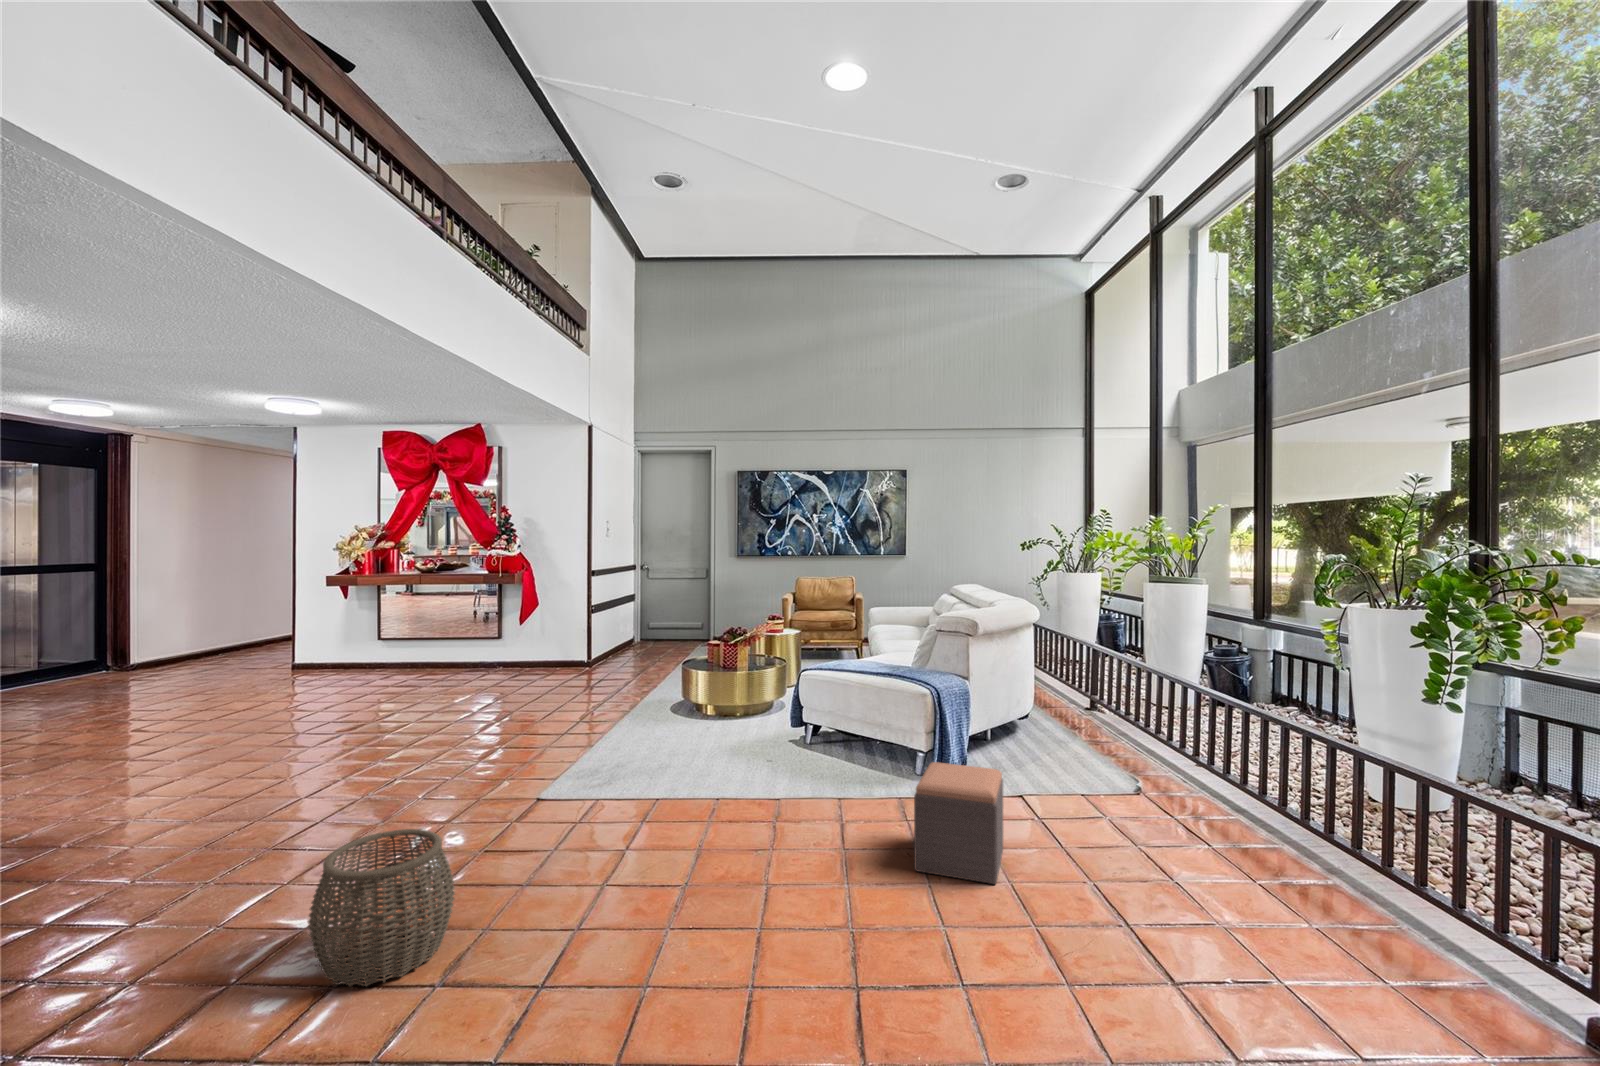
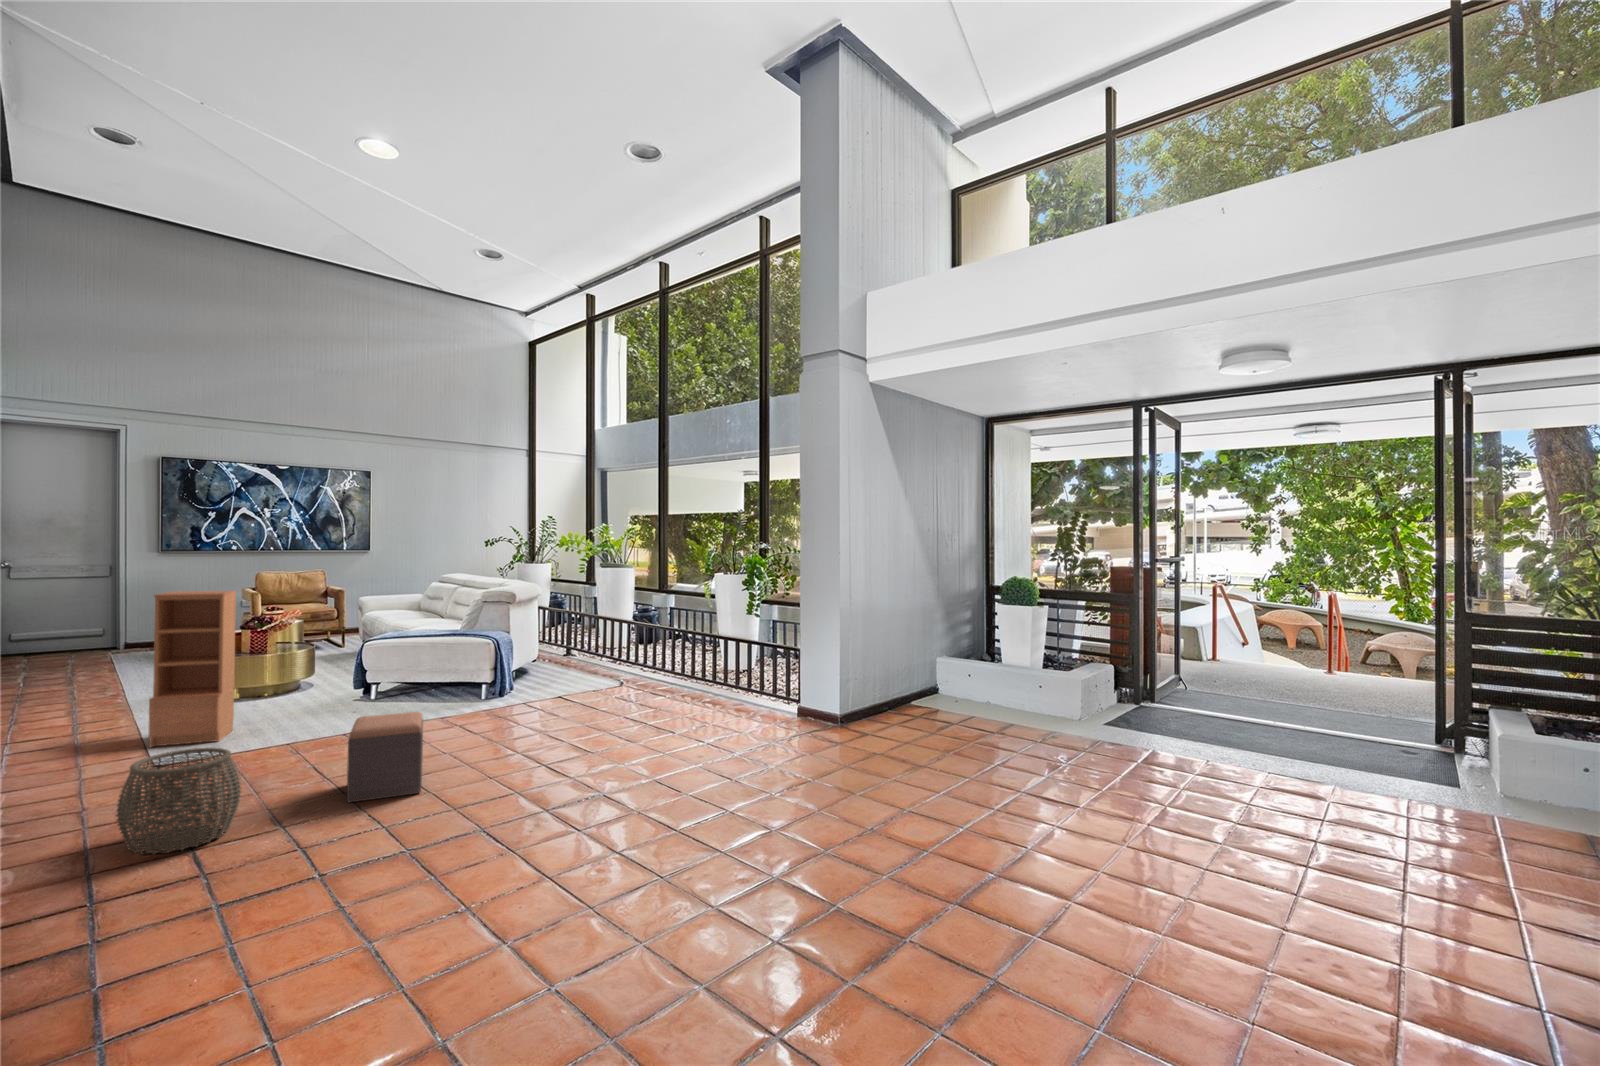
bookcase: none [577,604,657,777] -> present [148,591,236,747]
footstool: present [914,762,1003,884] -> present [347,712,423,803]

